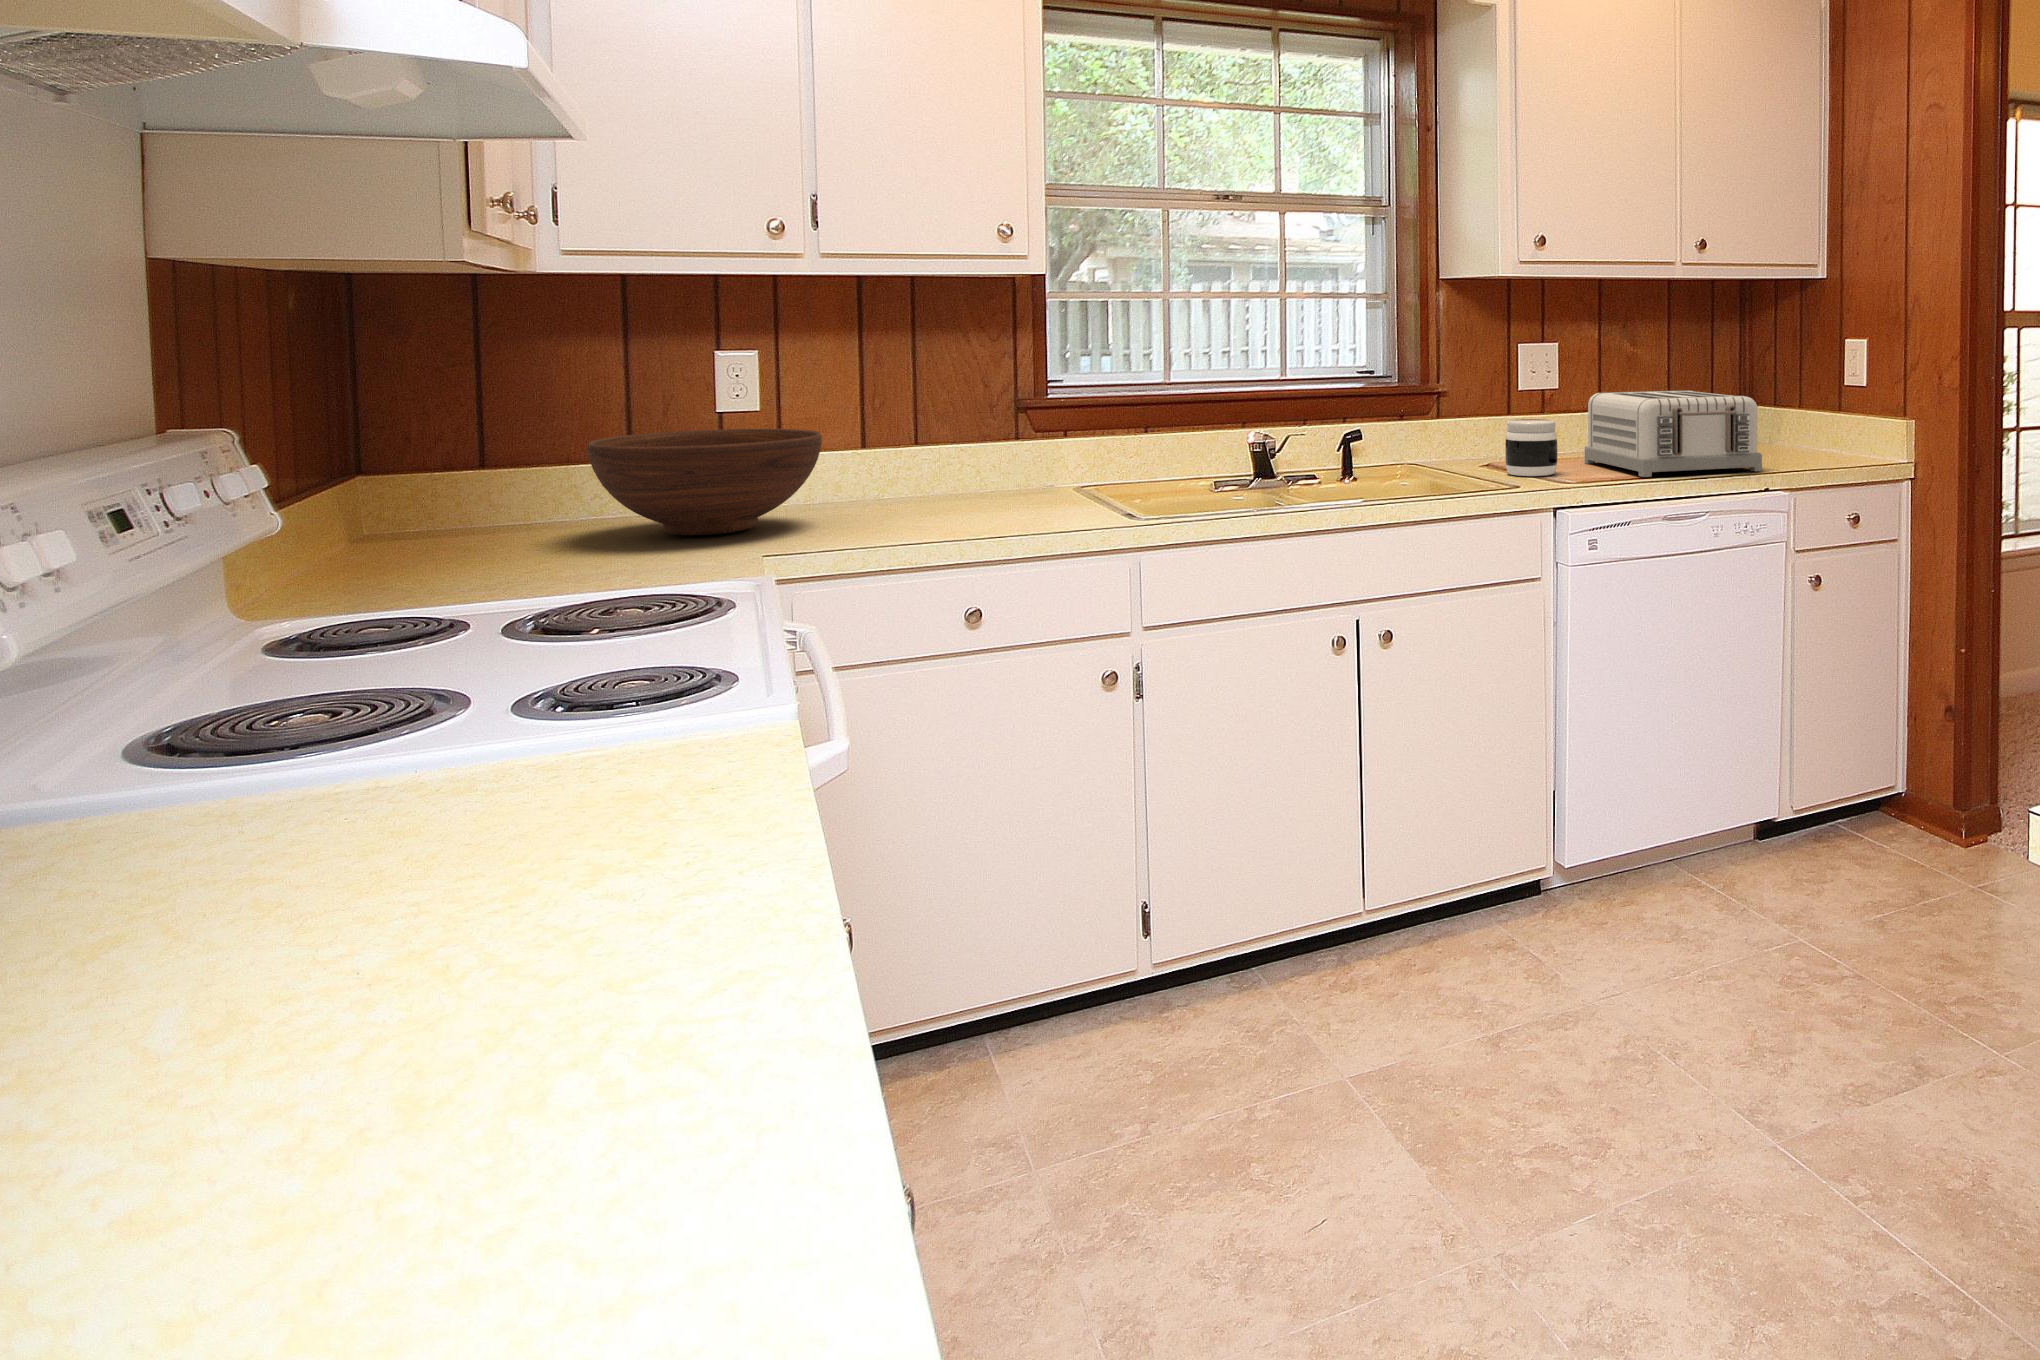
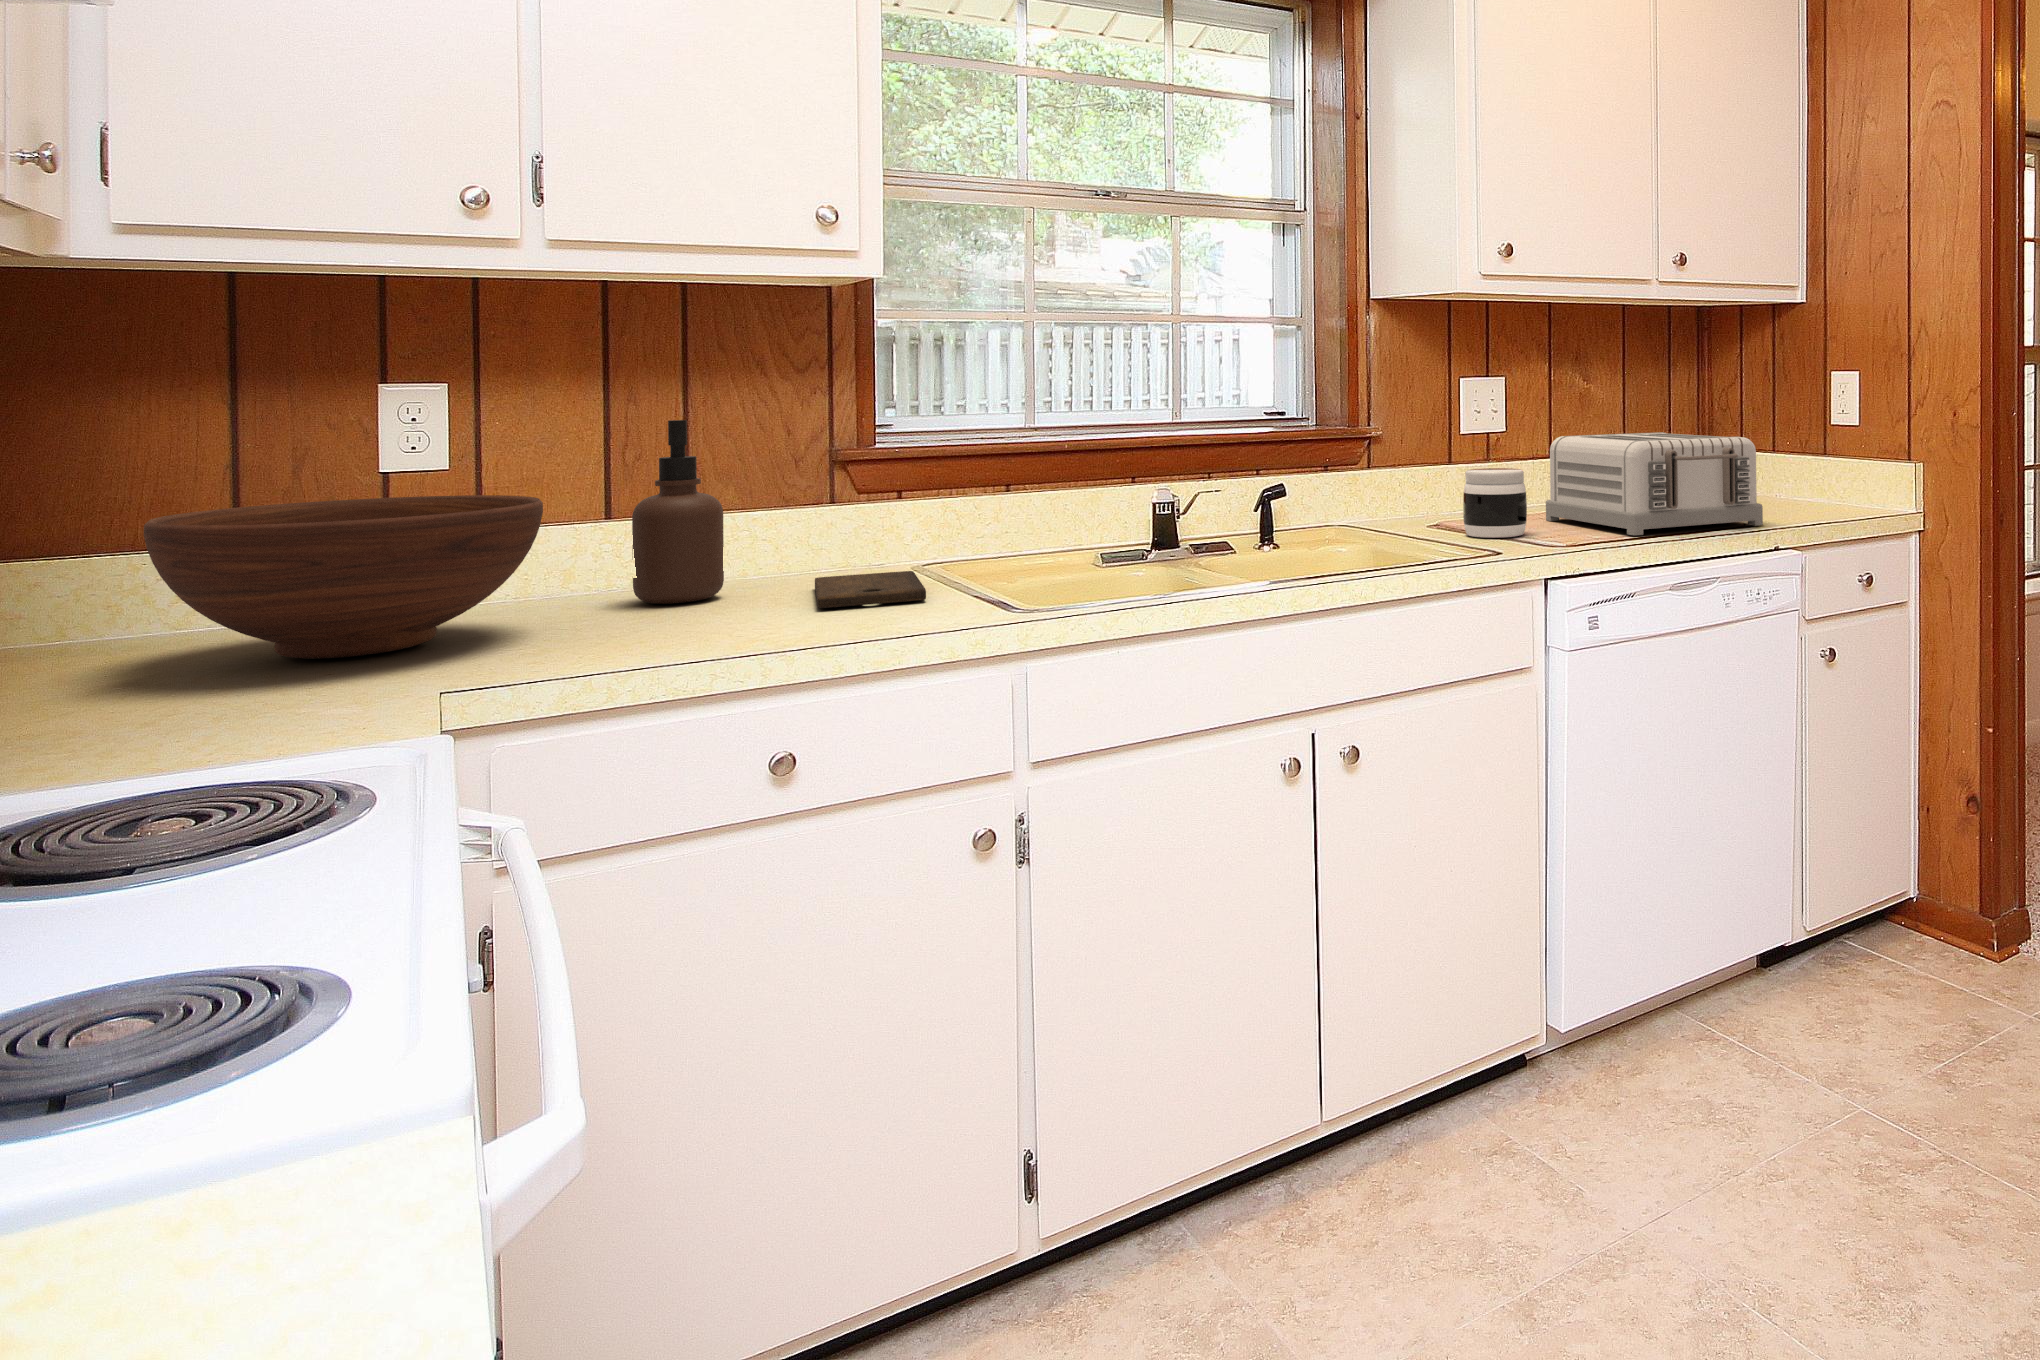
soap dispenser: none [879,377,940,508] -> present [632,420,724,604]
cutting board: none [1003,490,1078,514] -> present [815,571,926,608]

